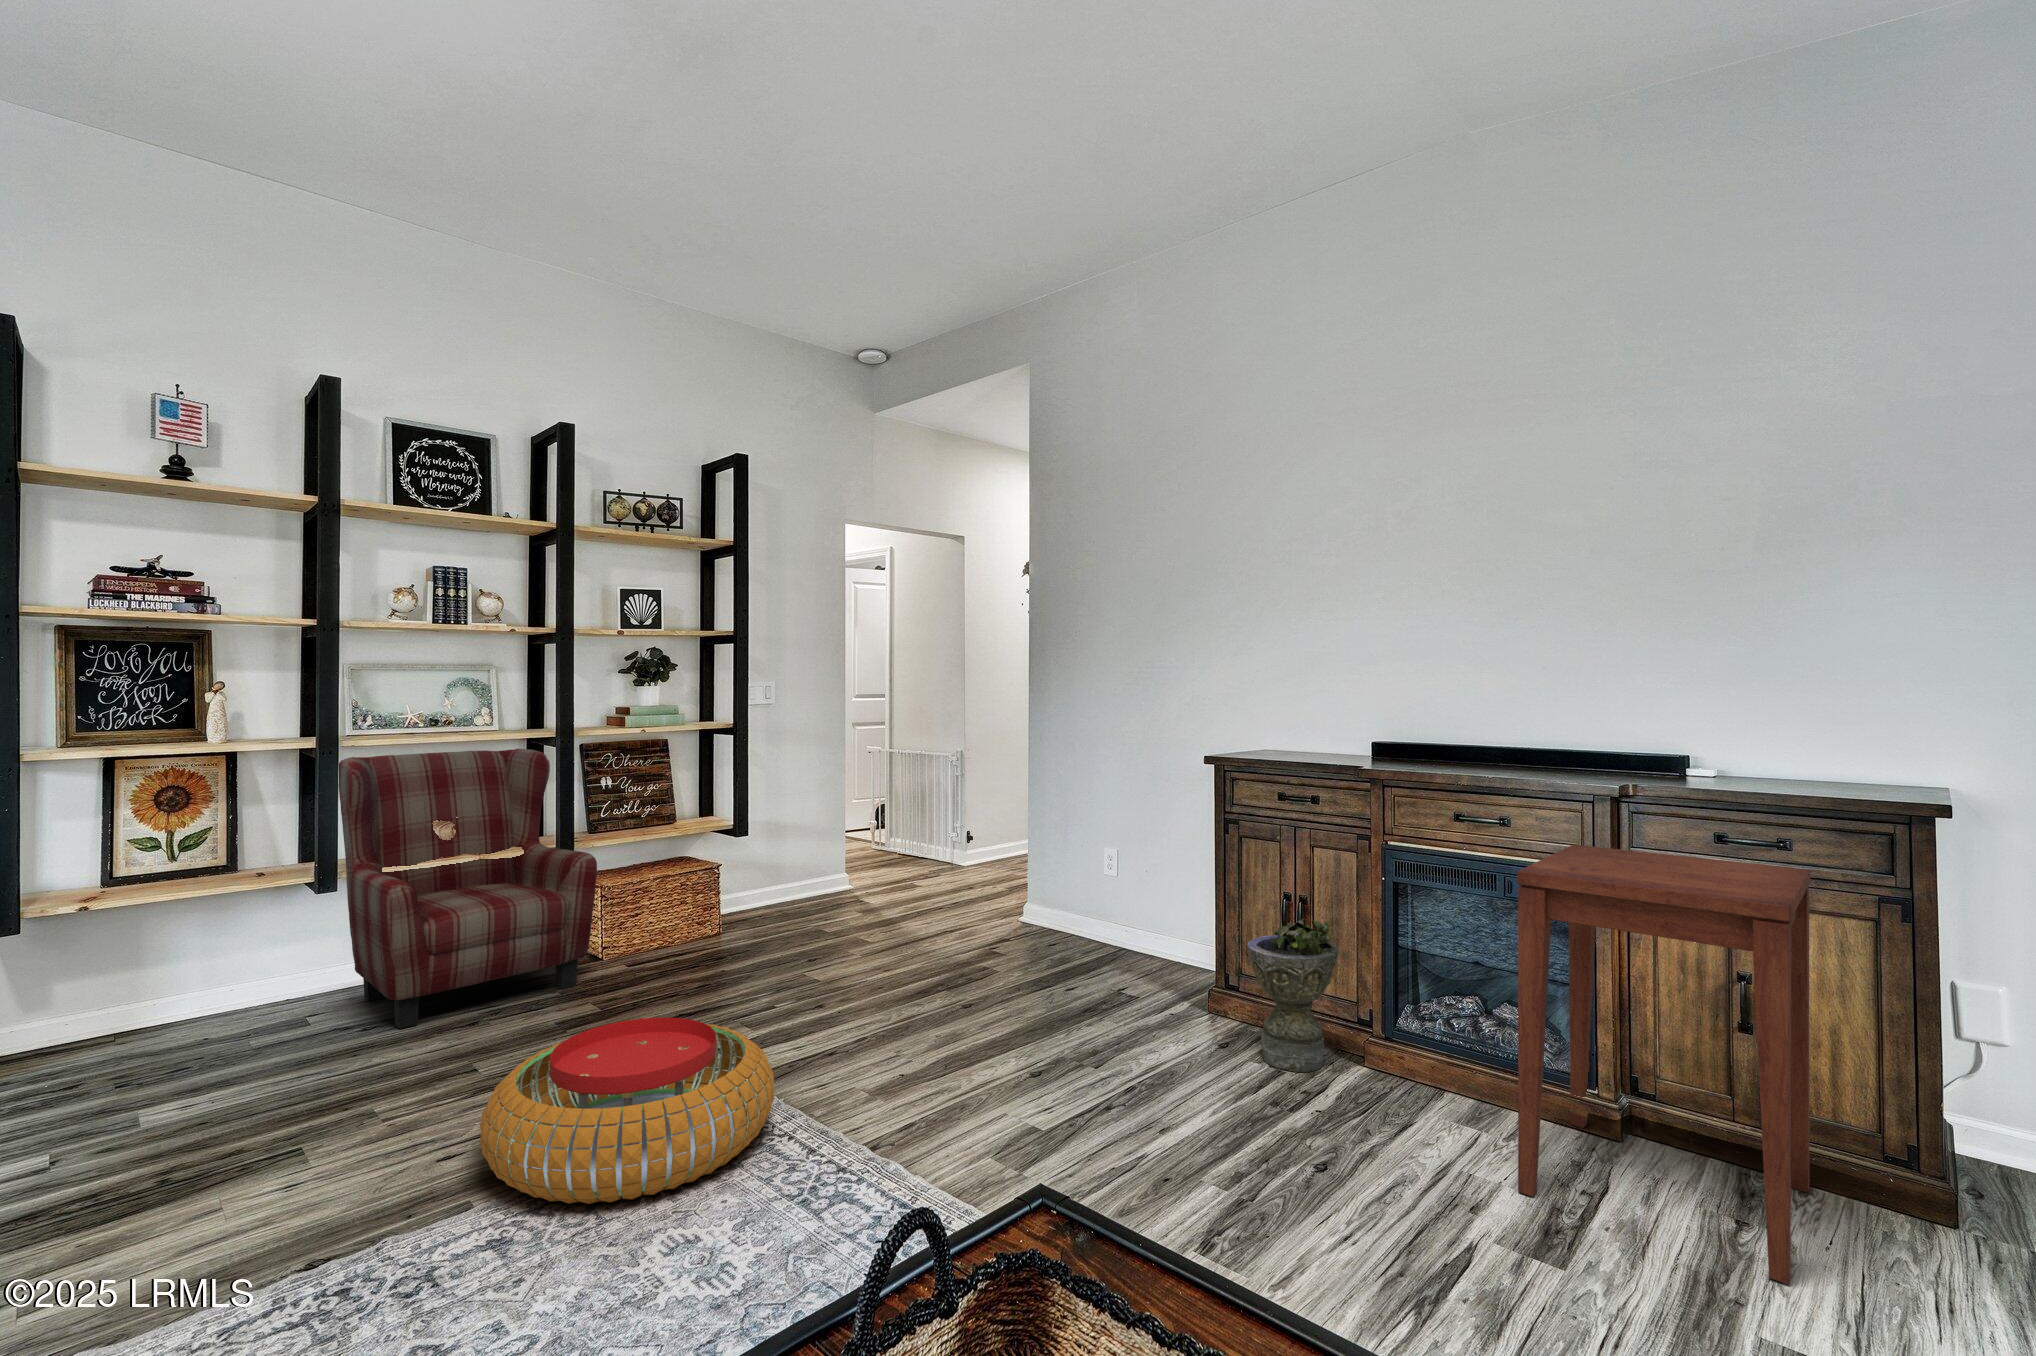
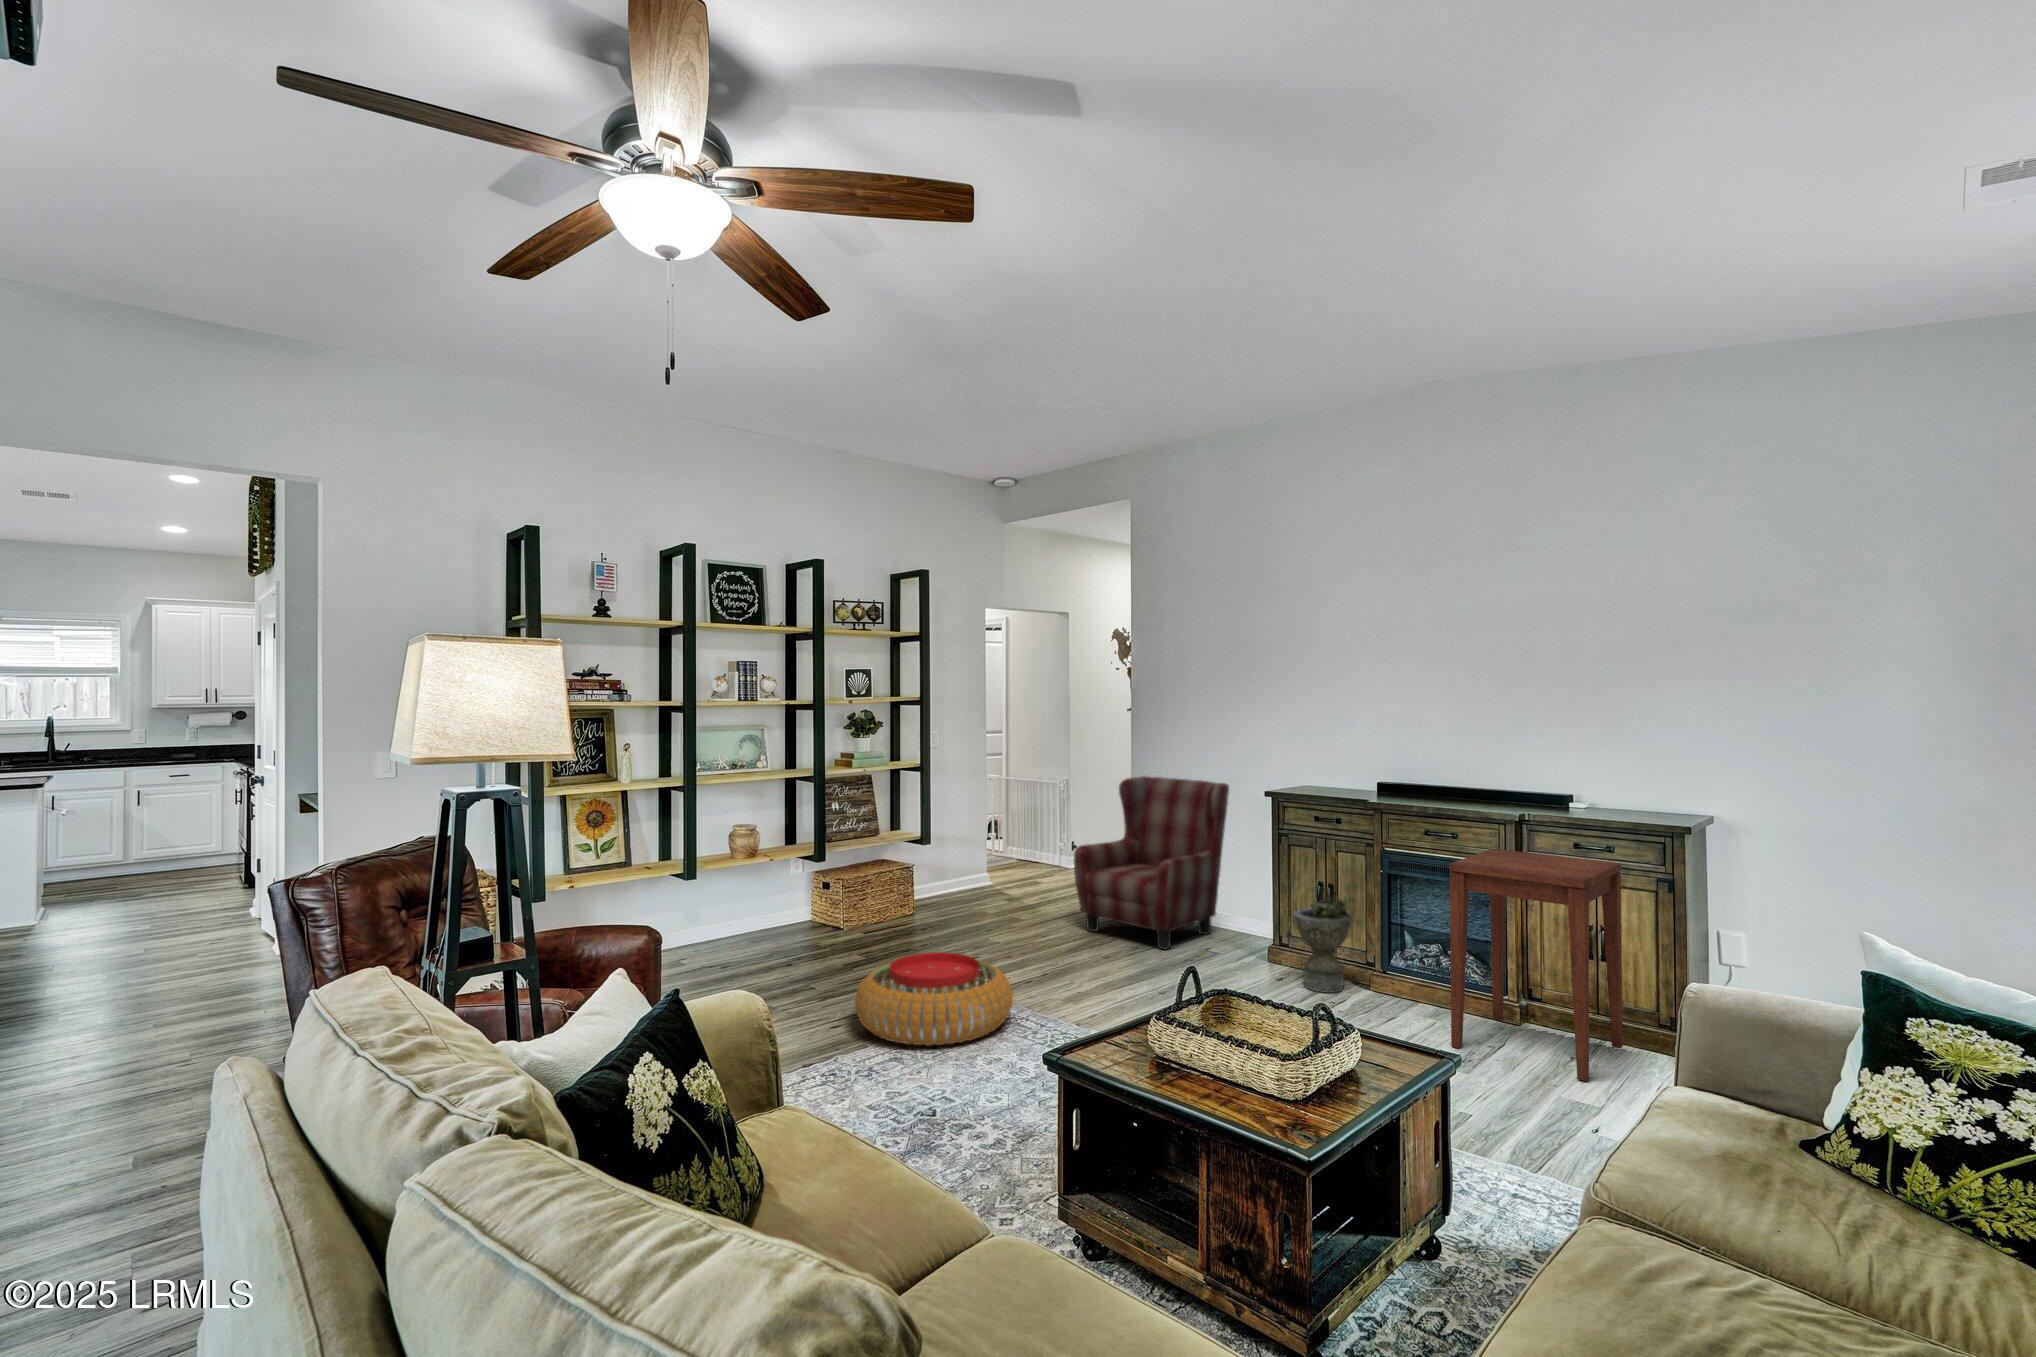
armchair: present [339,749,597,1029] -> present [1074,776,1229,949]

